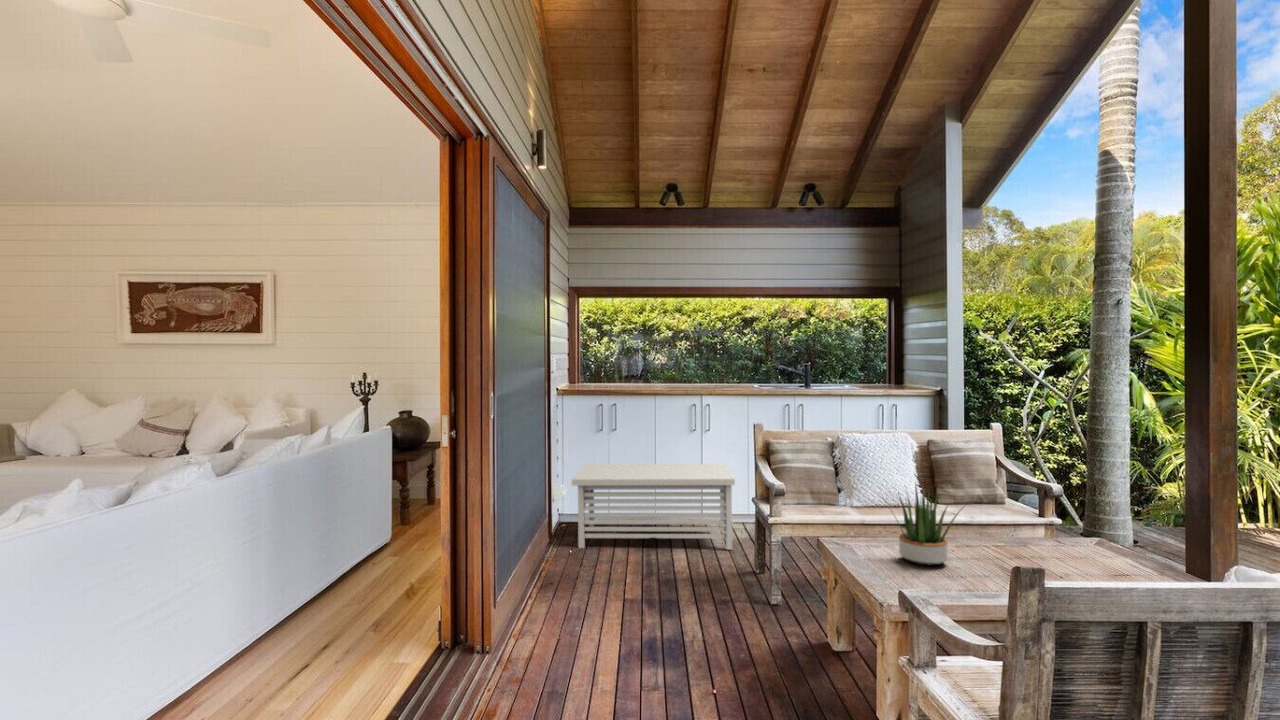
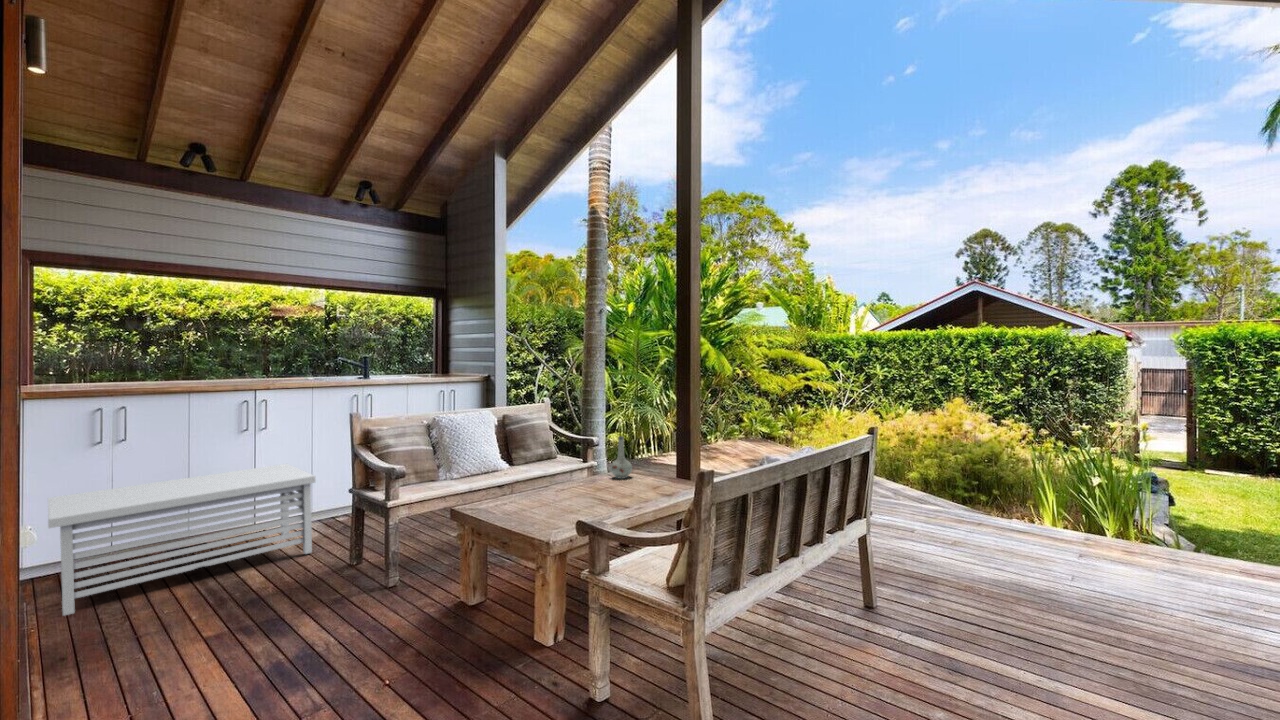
potted plant: present [892,485,961,565] -> none [512,441,577,504]
vase: none [1060,495,1102,560] -> present [610,436,632,479]

